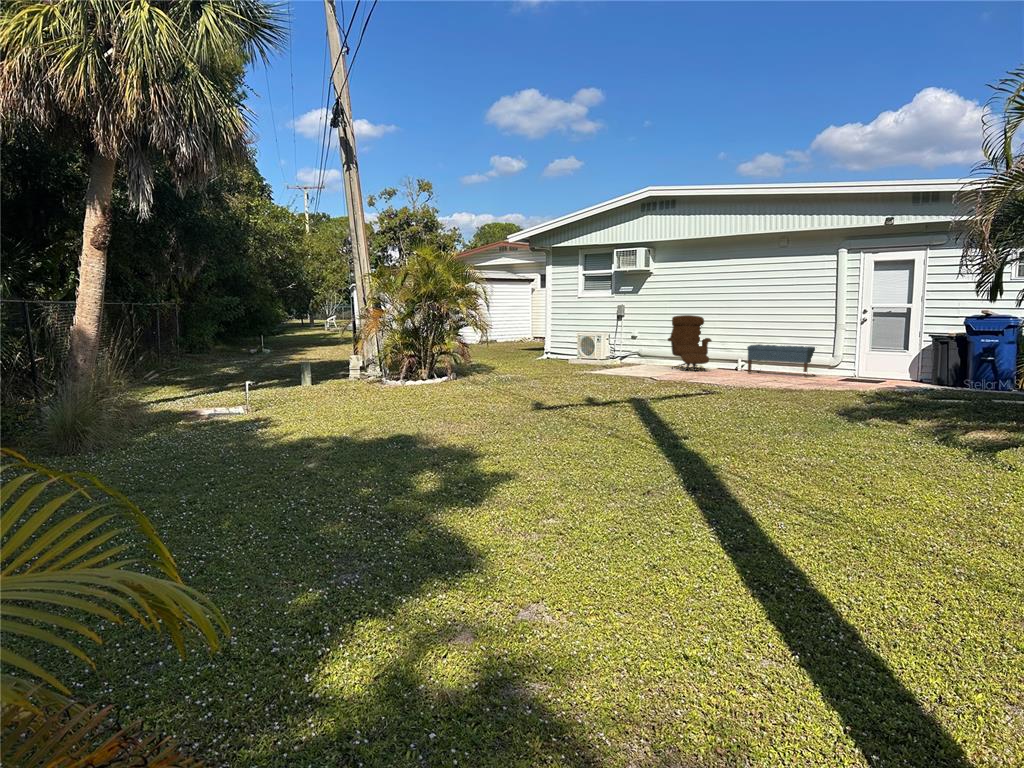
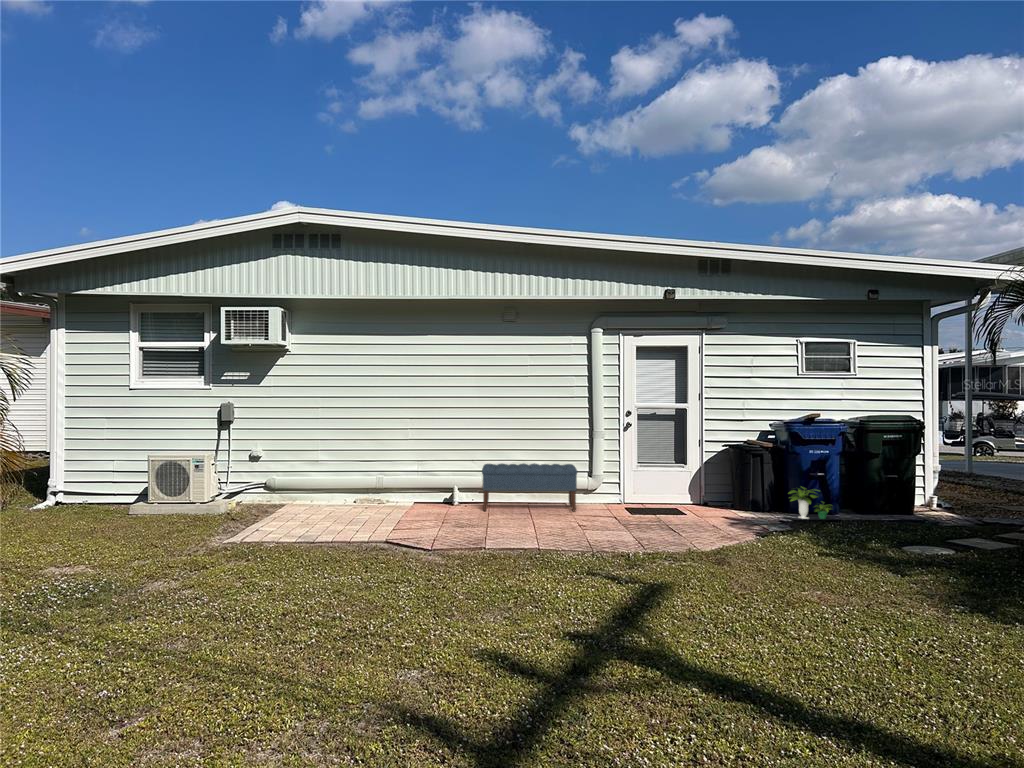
lounge chair: present [668,315,712,372] -> none [336,420,425,520]
potted plant: none [955,367,991,392] -> present [789,487,831,519]

